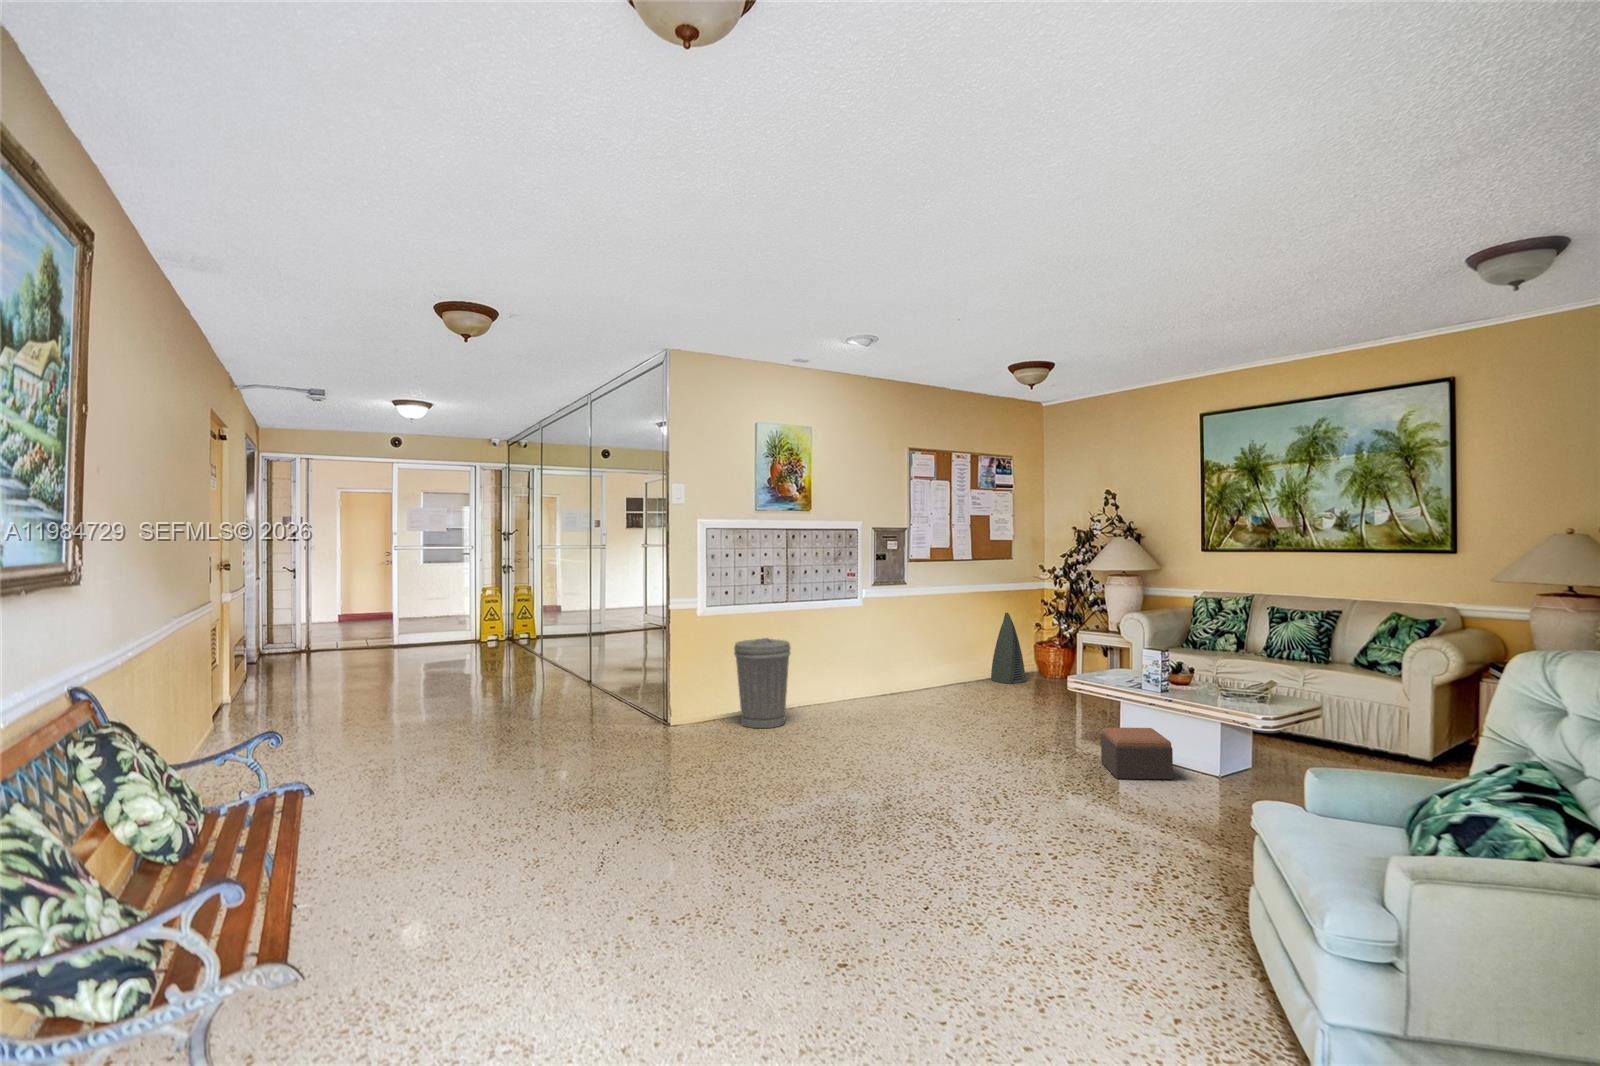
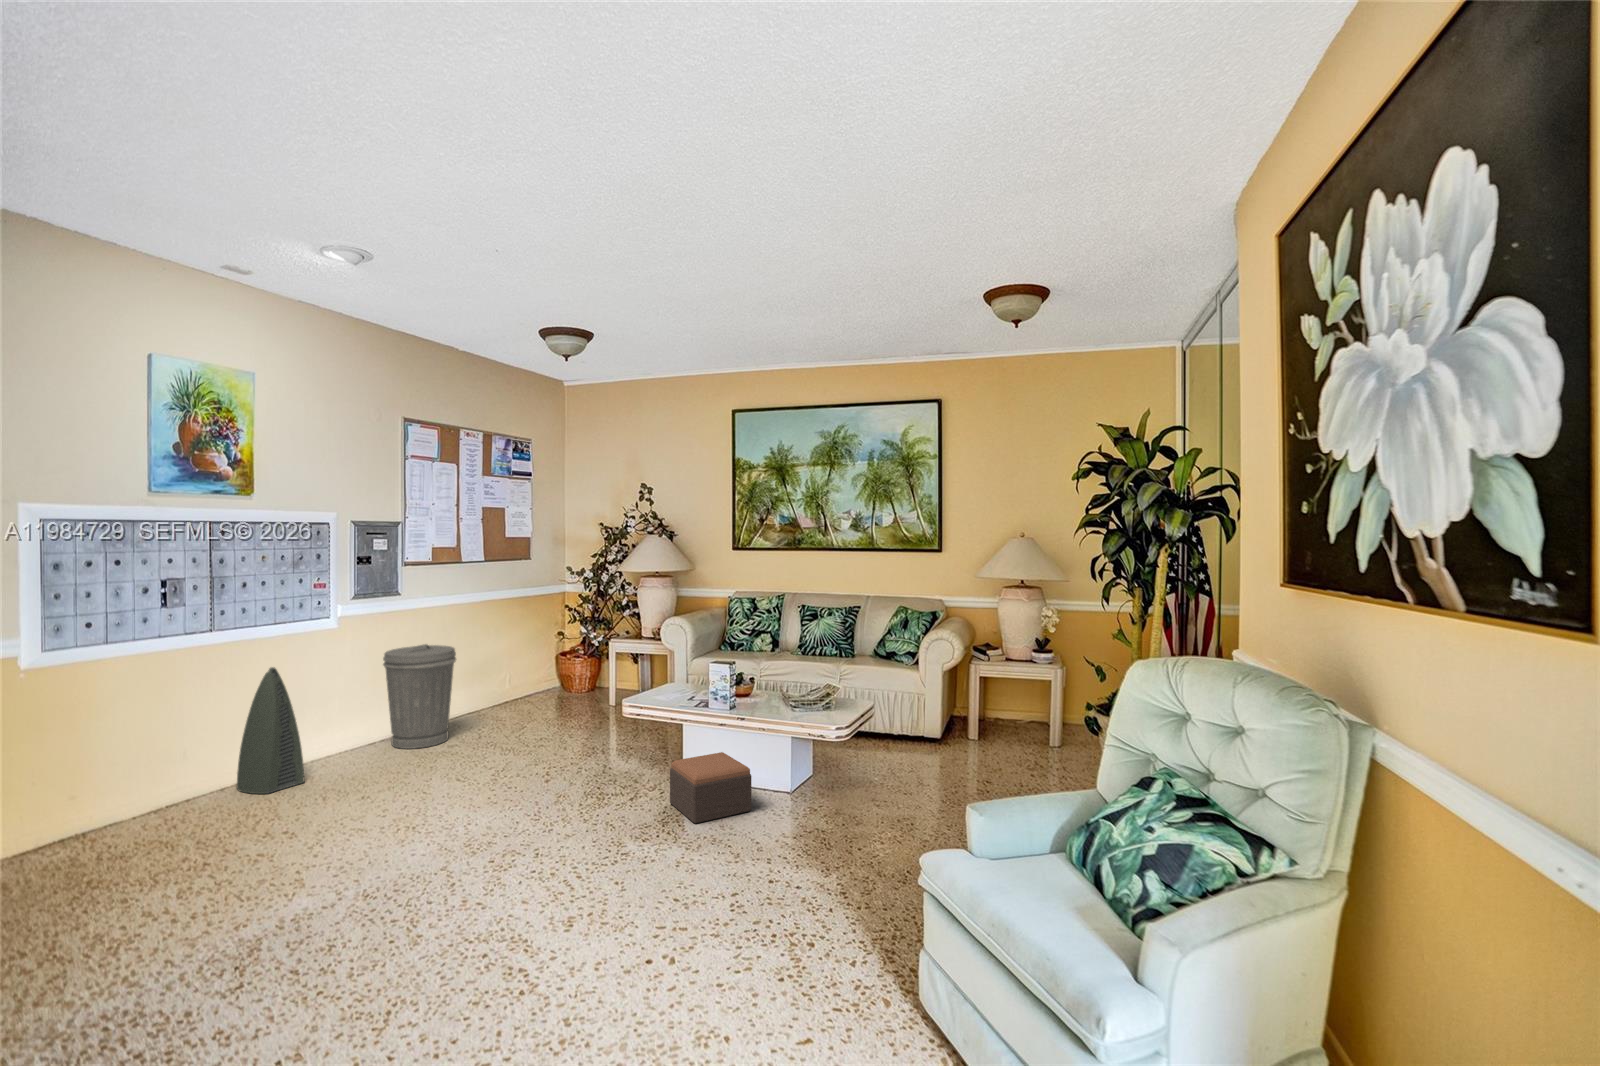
air purifier: present [991,613,1026,684] -> present [237,667,304,794]
trash can: present [734,638,791,728] -> present [383,644,456,749]

